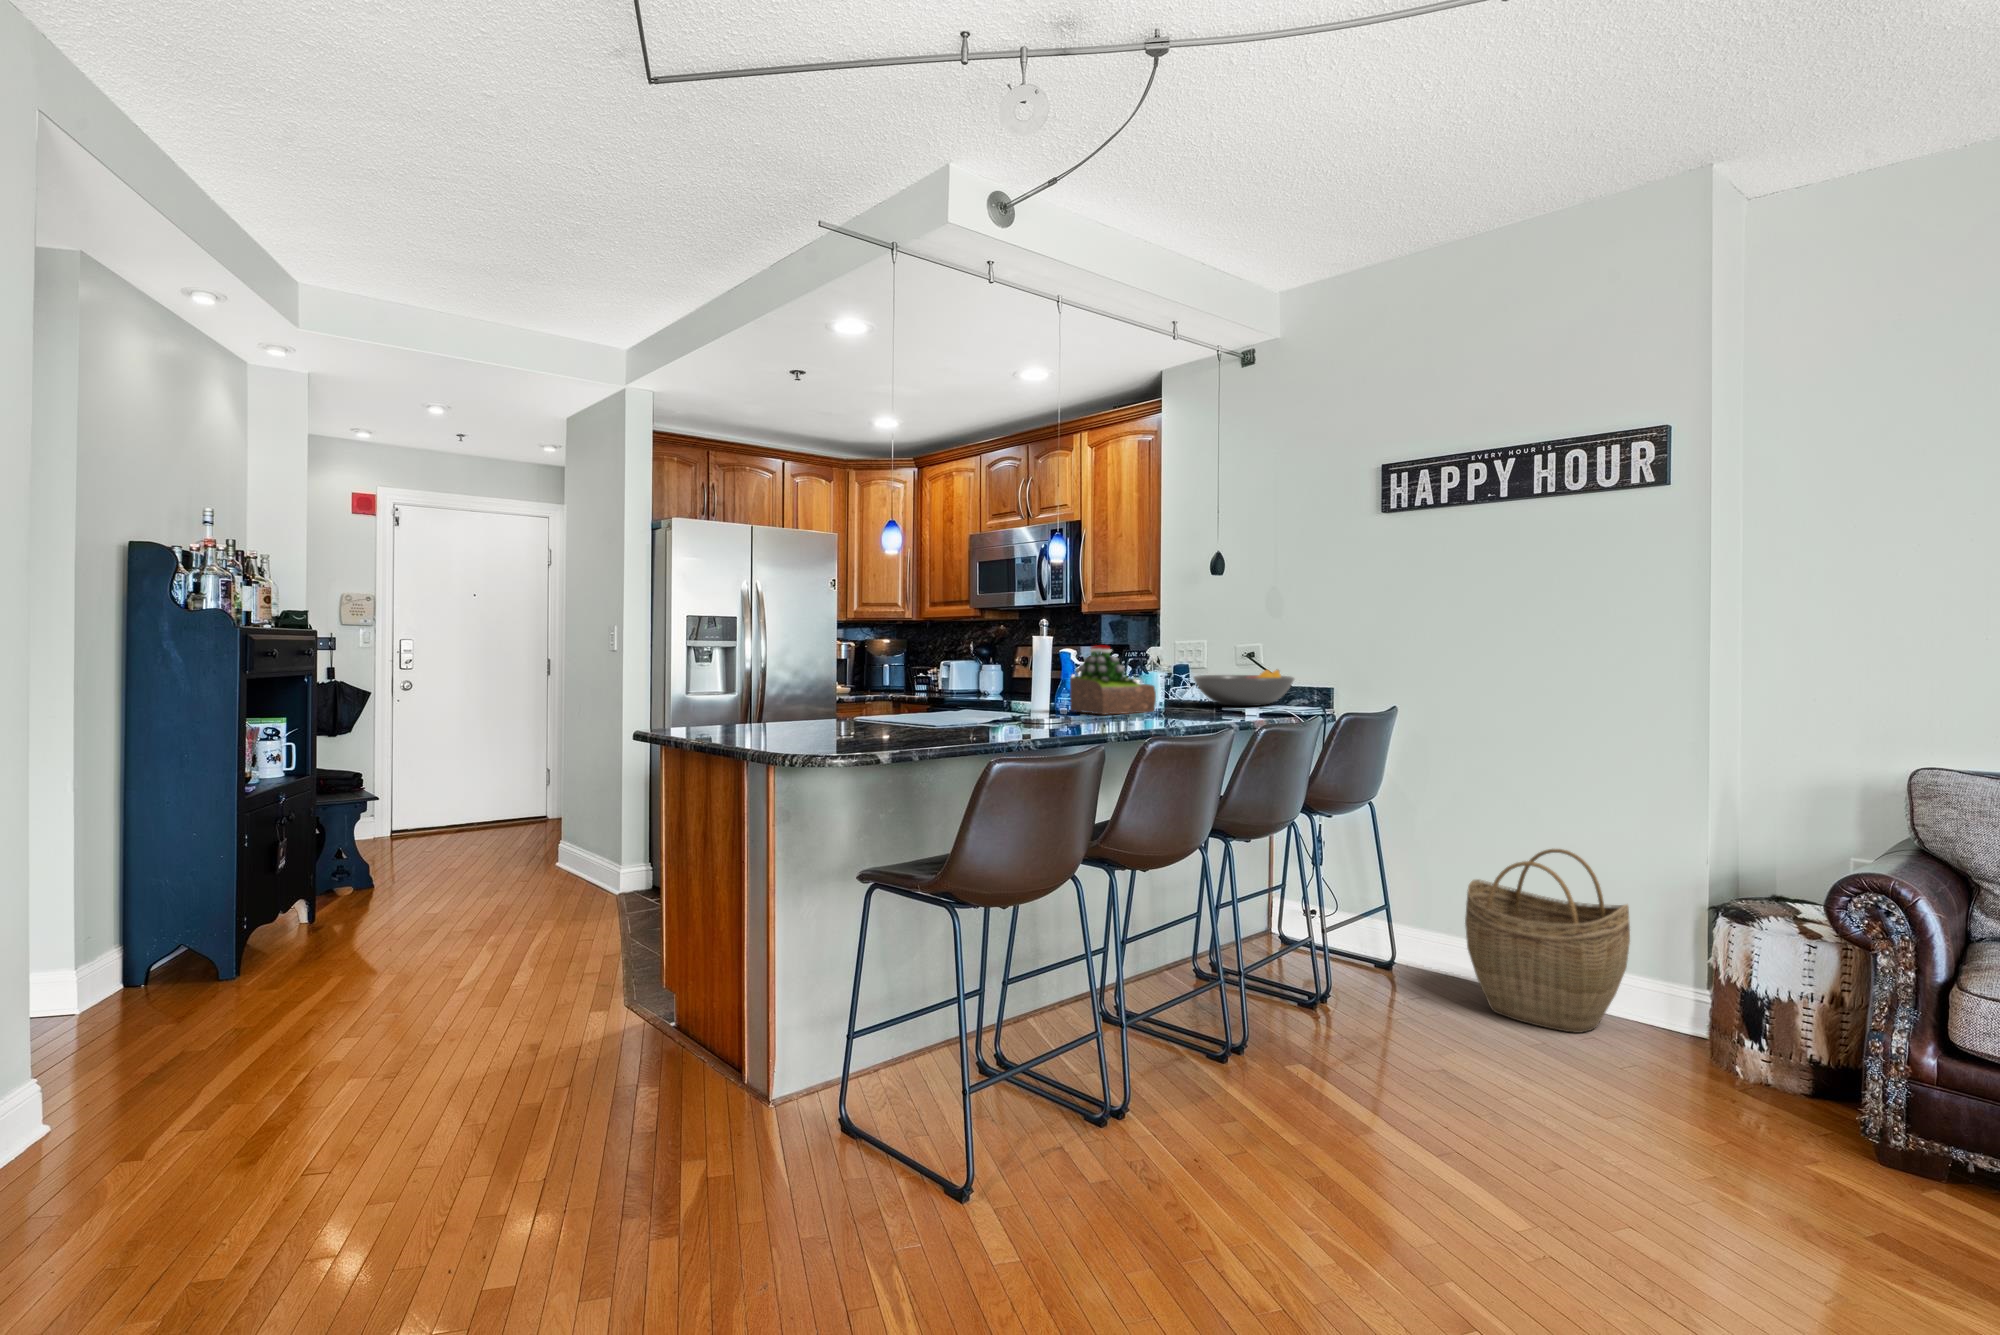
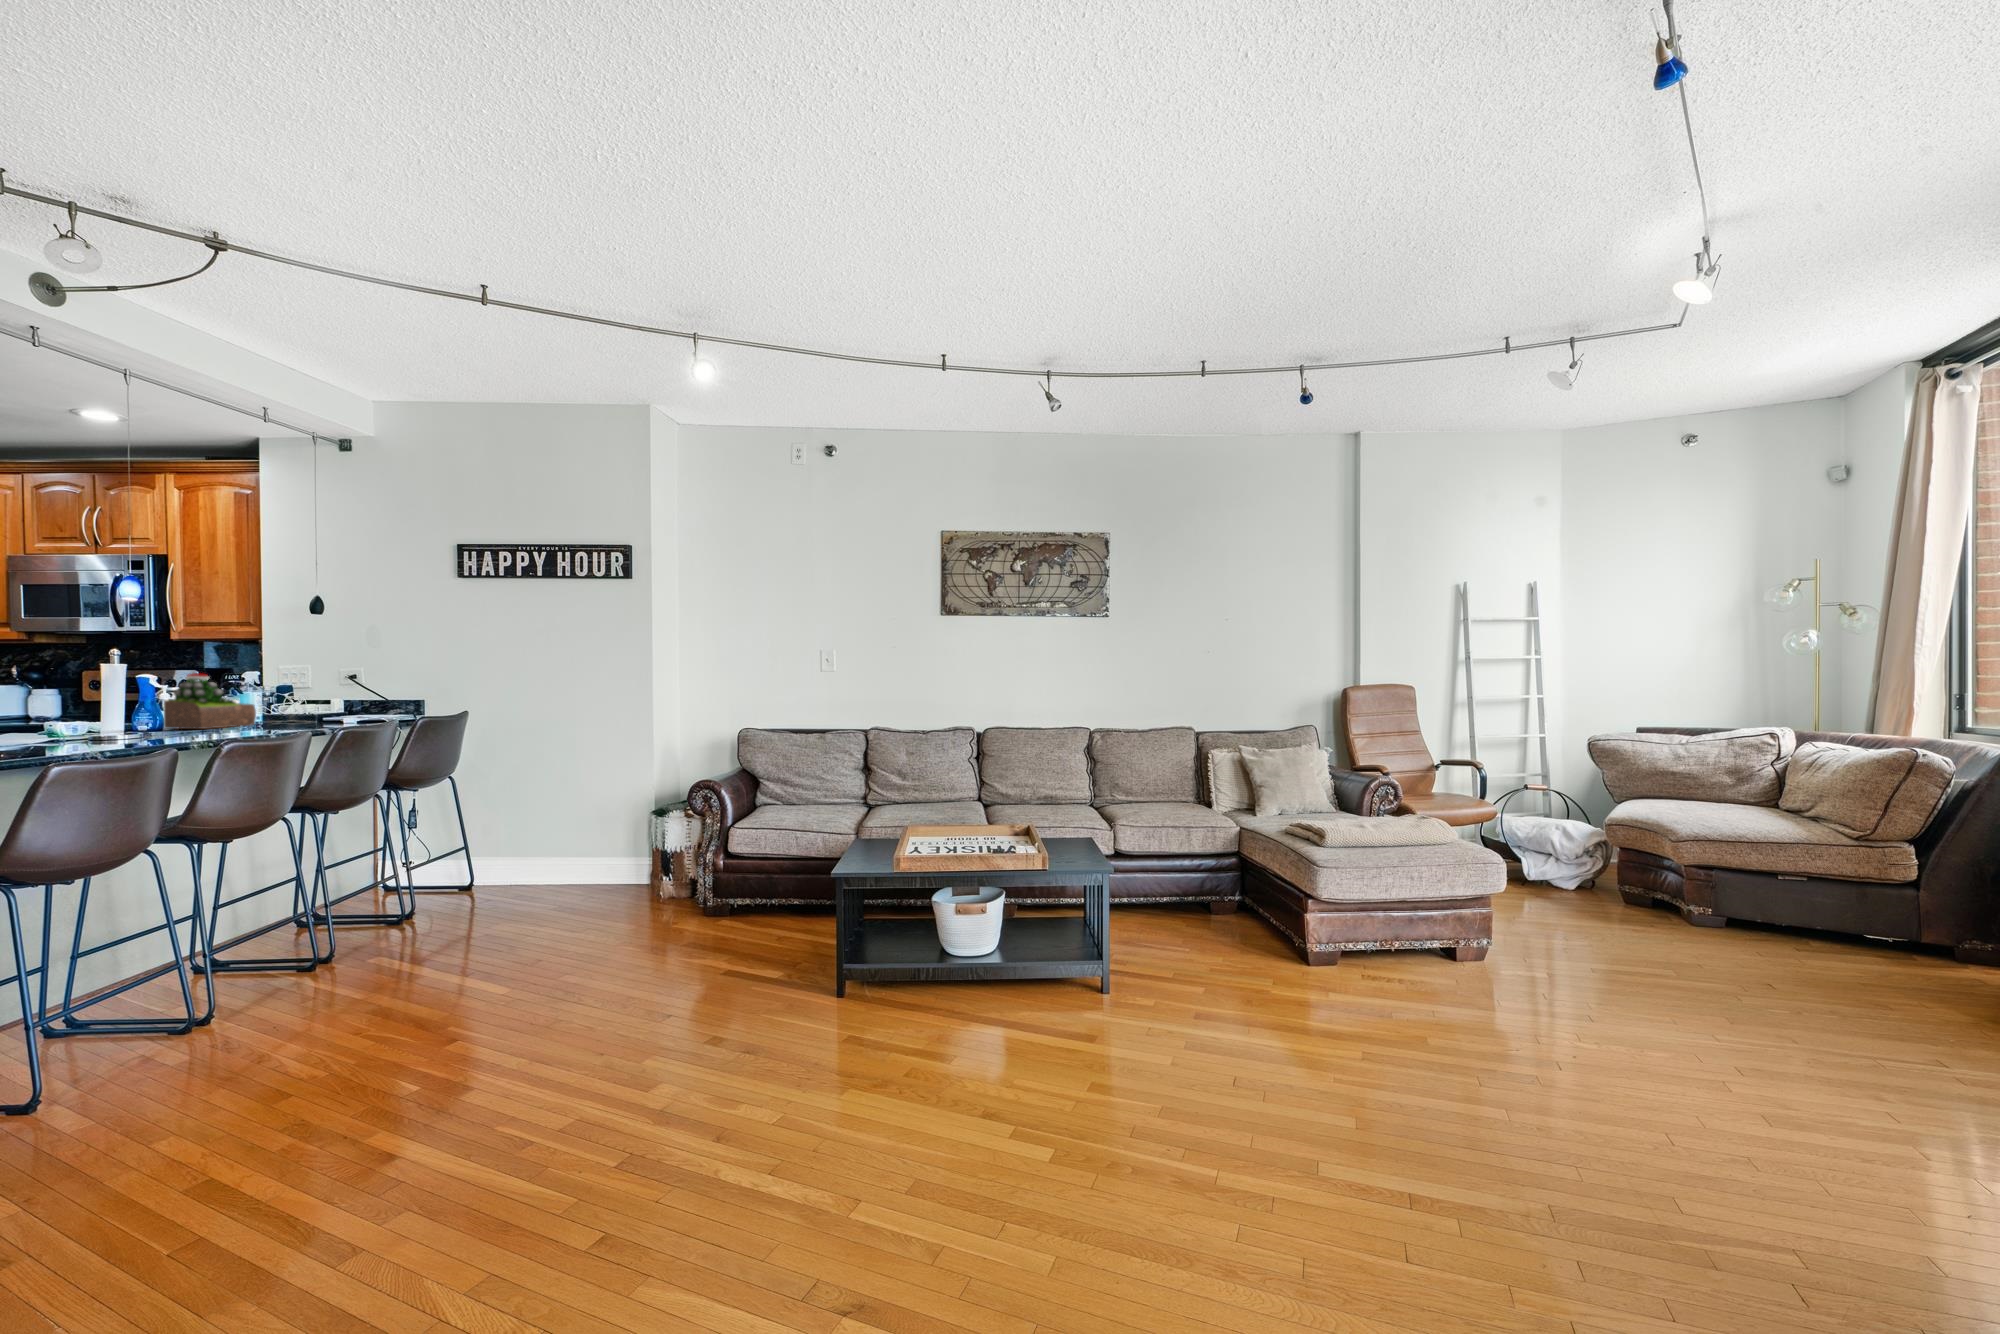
fruit bowl: present [1194,669,1294,706] -> none [293,689,386,717]
woven basket: present [1465,849,1630,1033] -> none [514,794,612,902]

